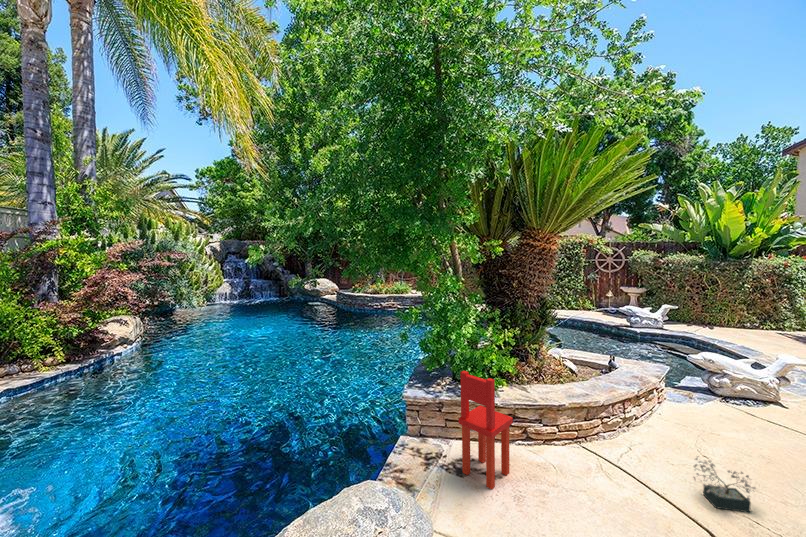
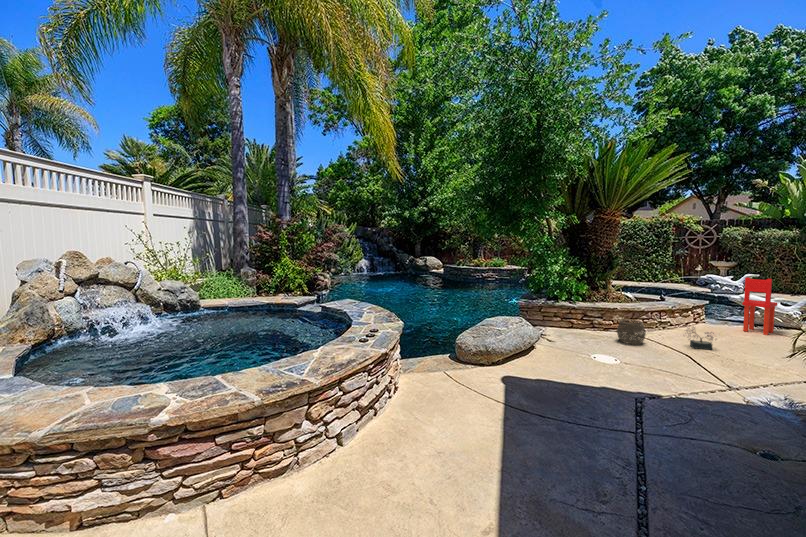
chair: present [459,371,513,490] -> present [743,278,777,335]
woven basket: none [576,443,632,505] -> present [617,319,646,345]

